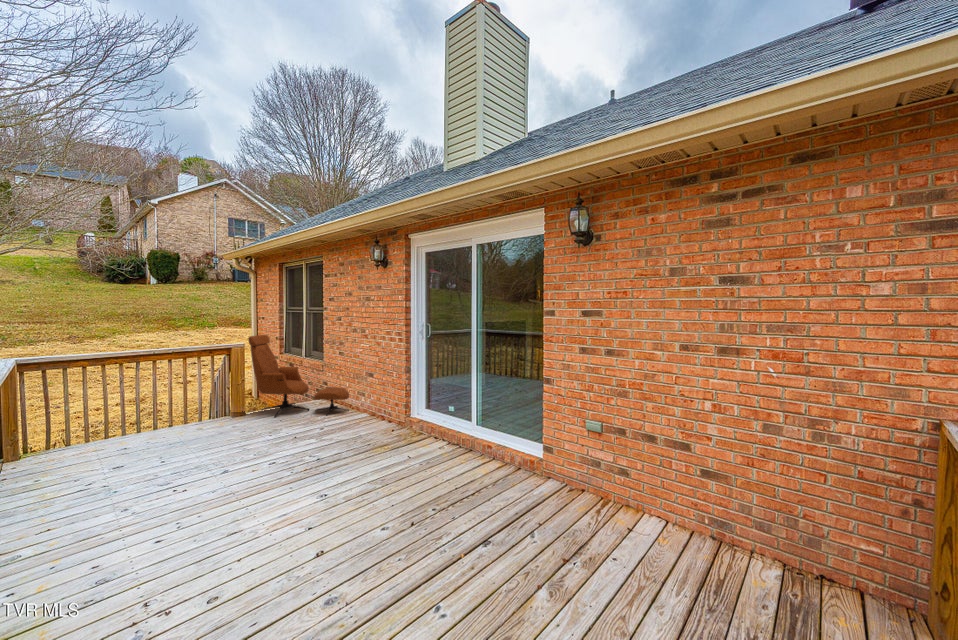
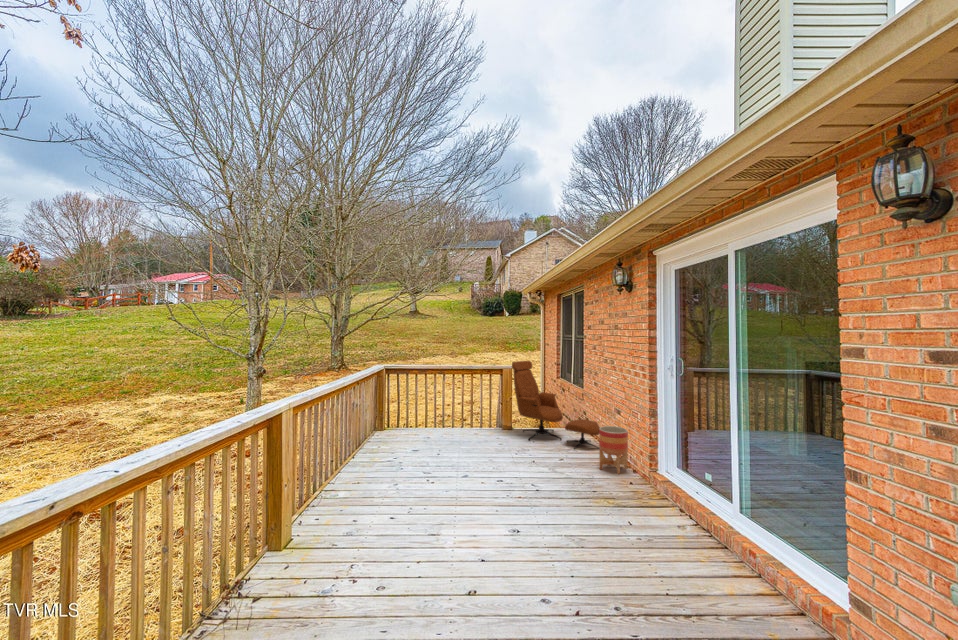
planter: none [359,387,384,426] -> present [599,426,628,474]

